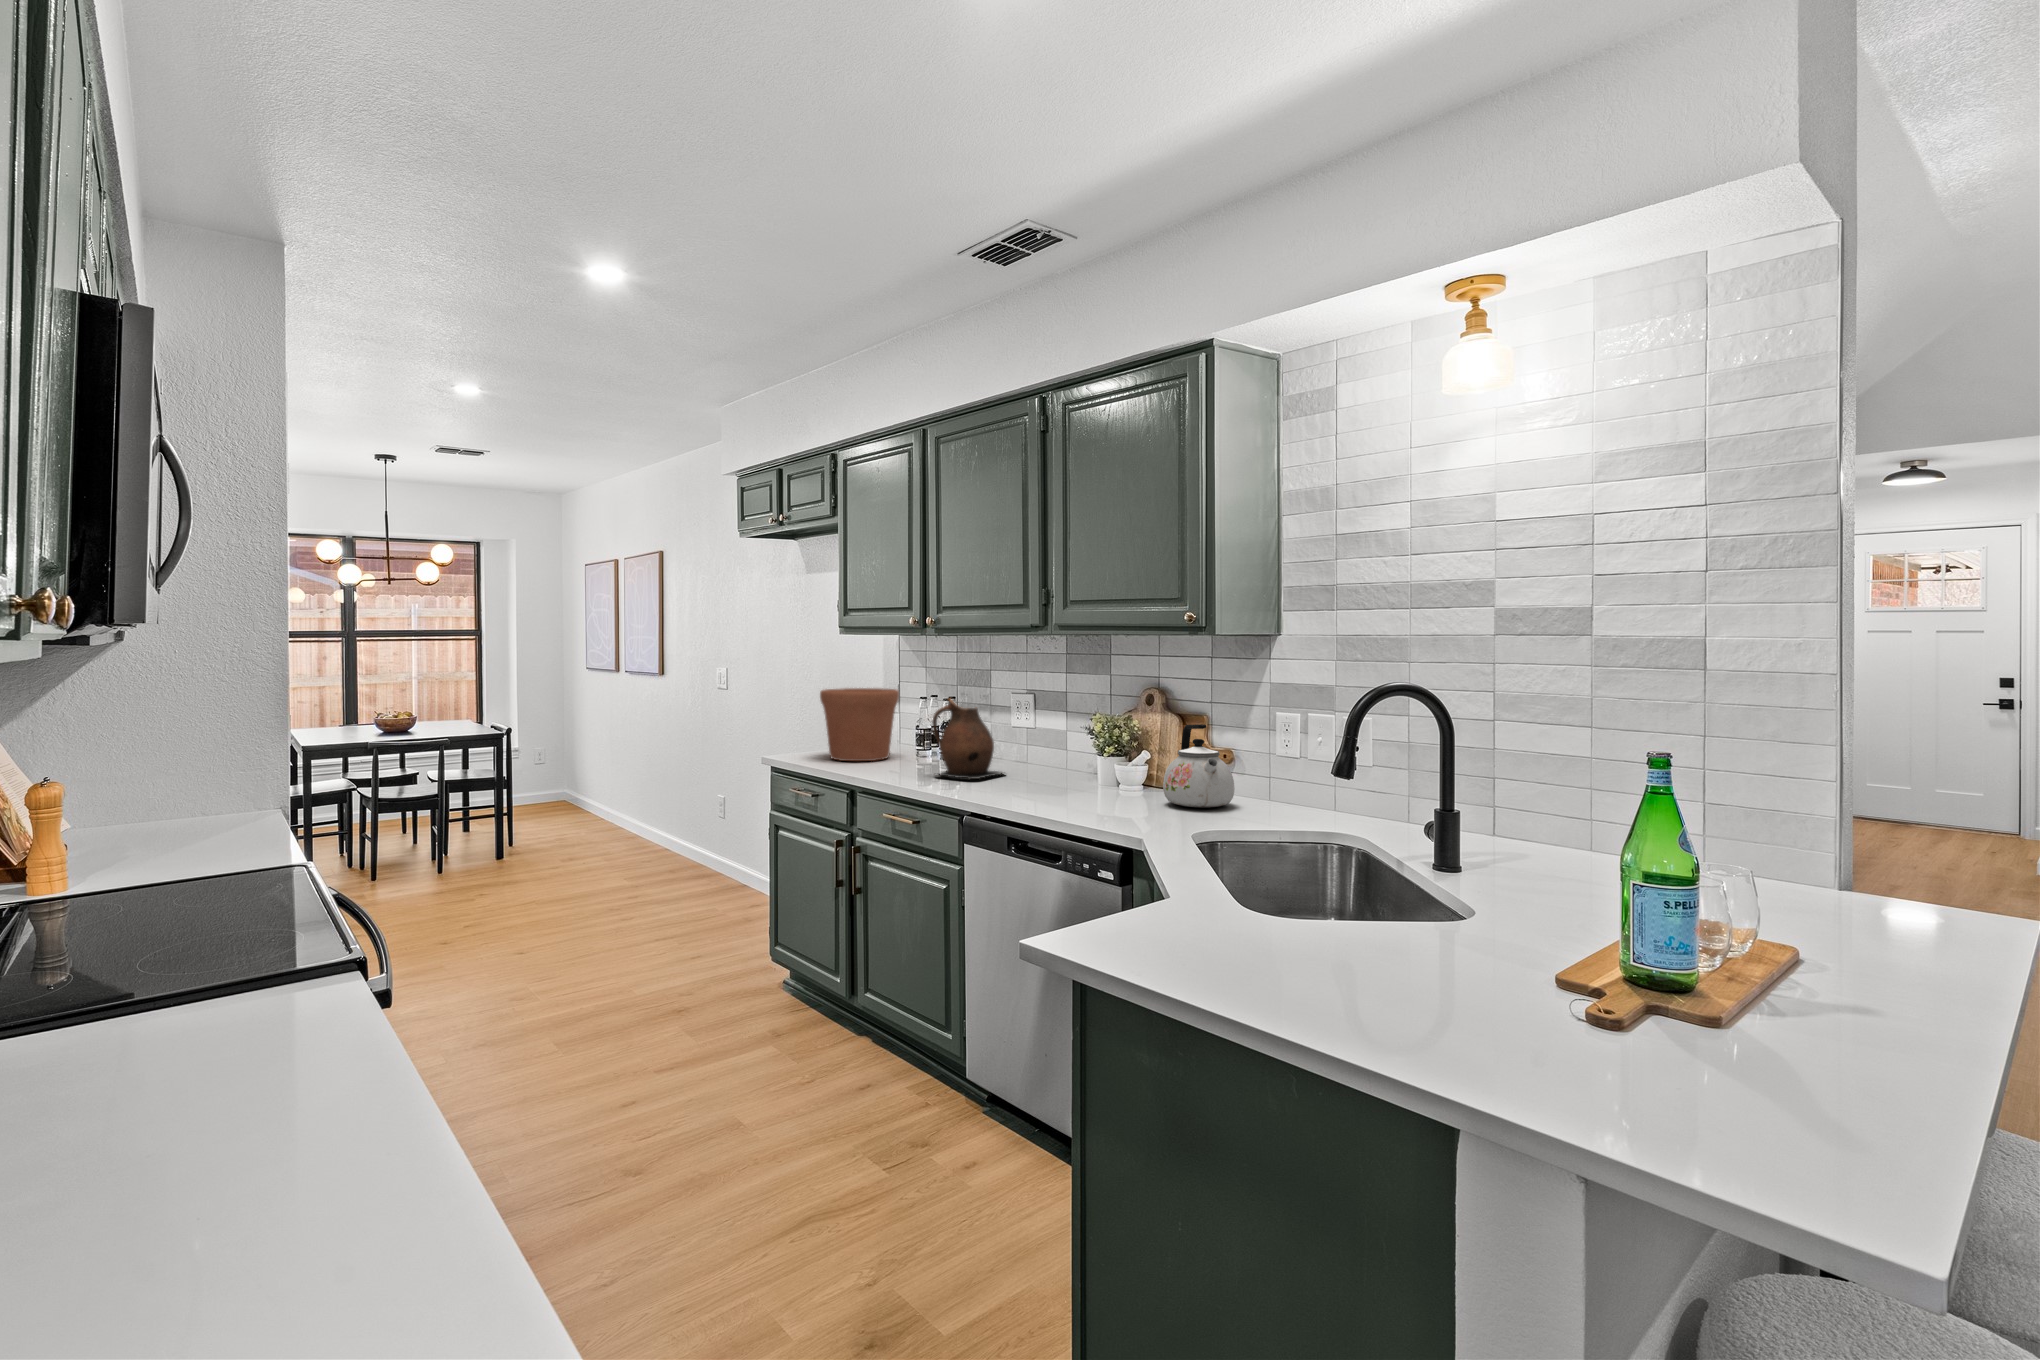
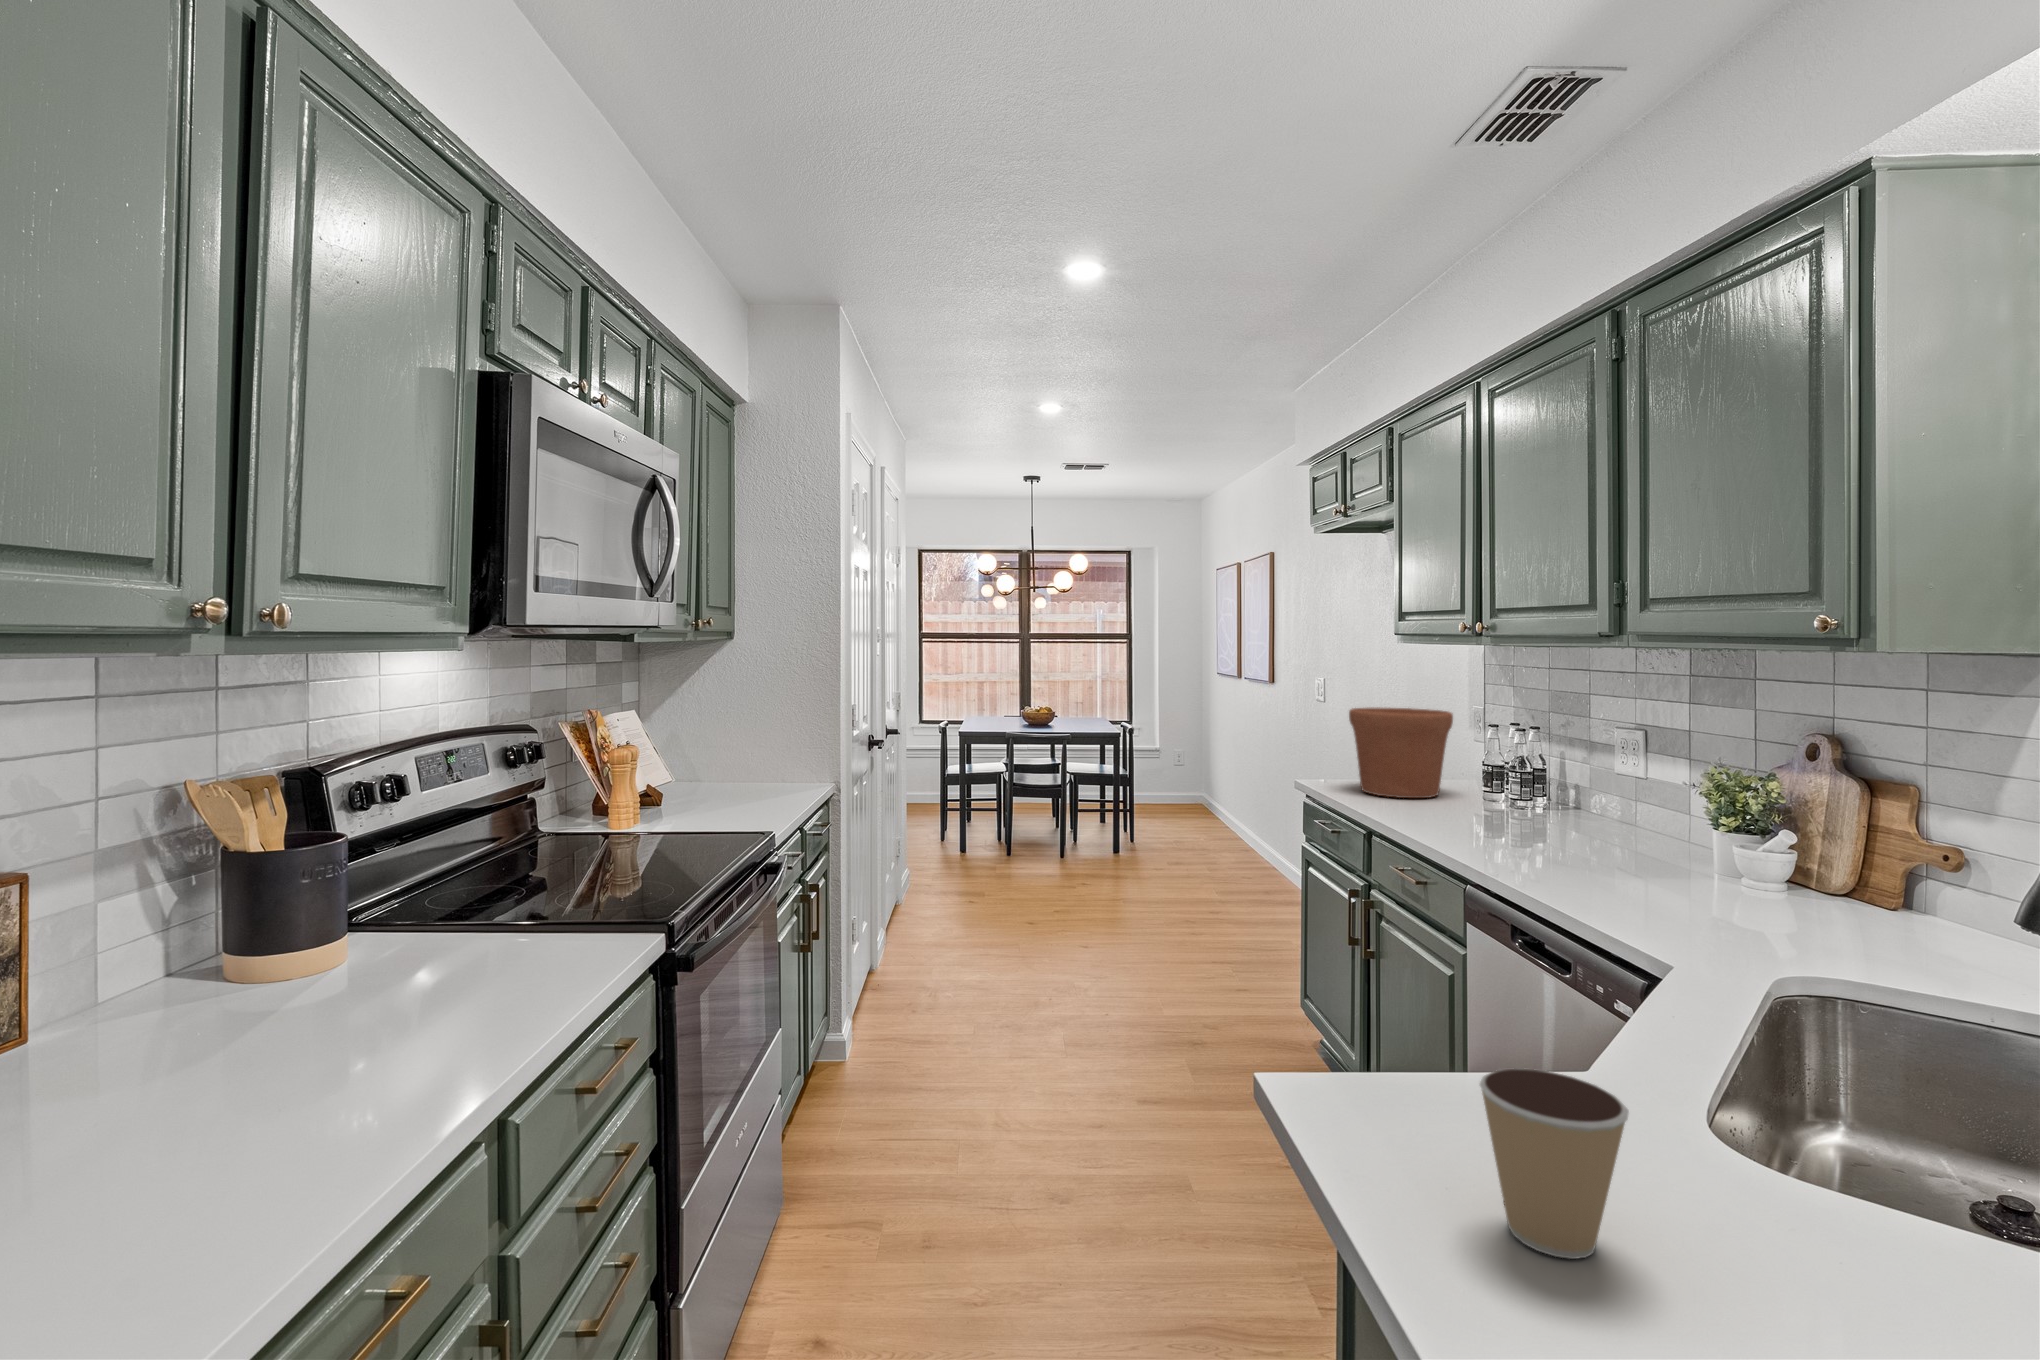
ceramic pitcher: present [932,698,1005,779] -> none [1463,728,1576,839]
kettle: present [1163,724,1235,808] -> none [1795,797,1949,940]
coffee cup: none [1189,875,1265,971] -> present [1480,1068,1629,1259]

